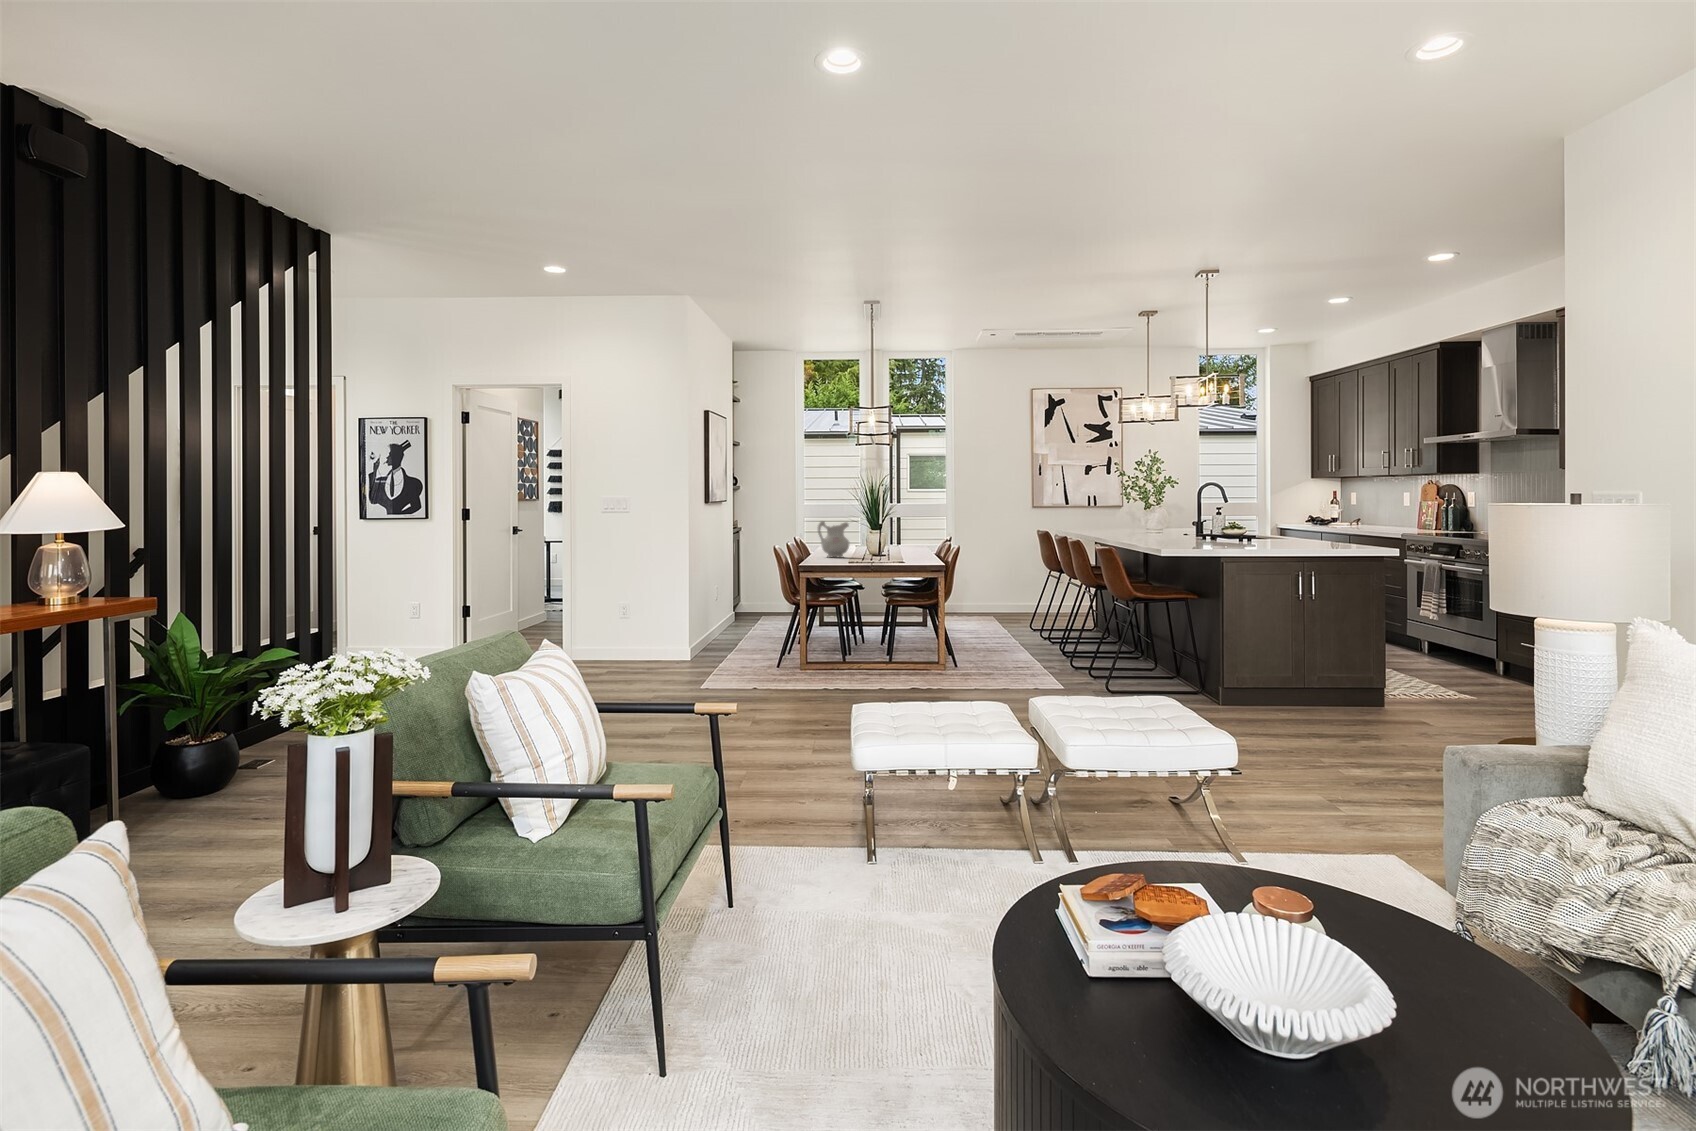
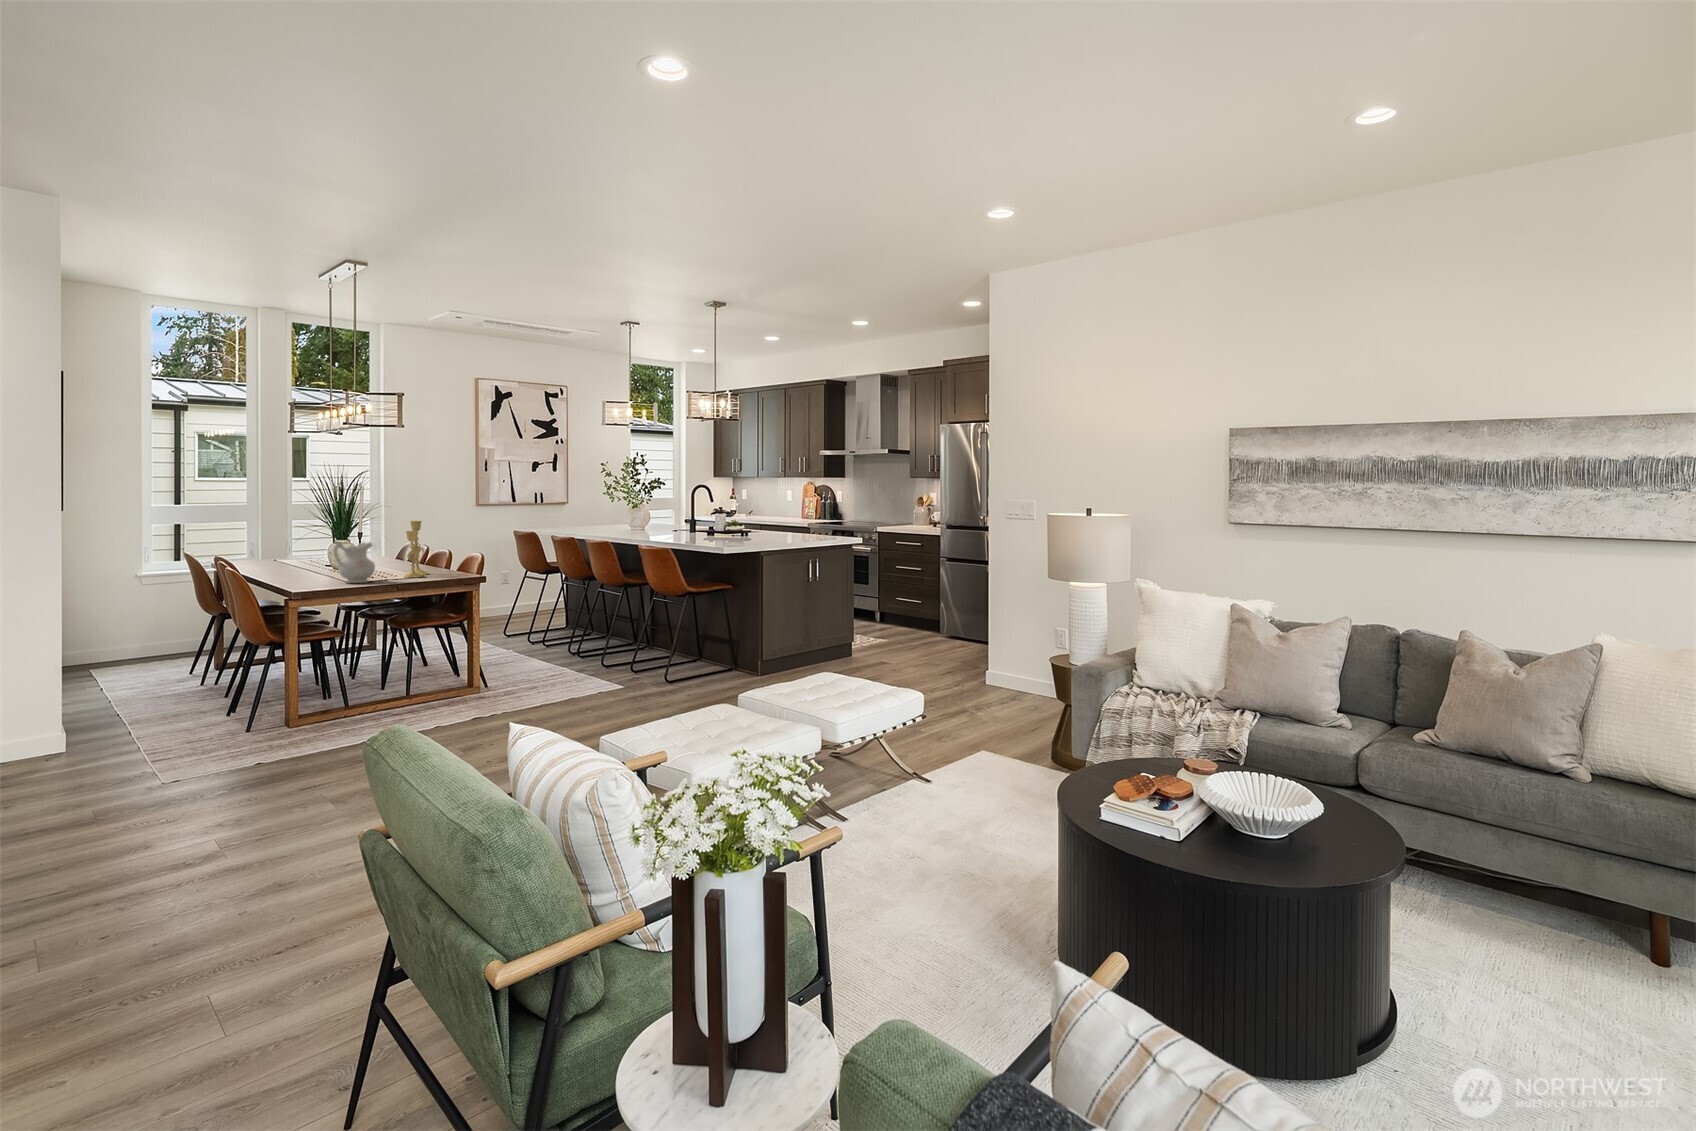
candlestick: none [879,508,906,558] -> present [404,521,429,577]

